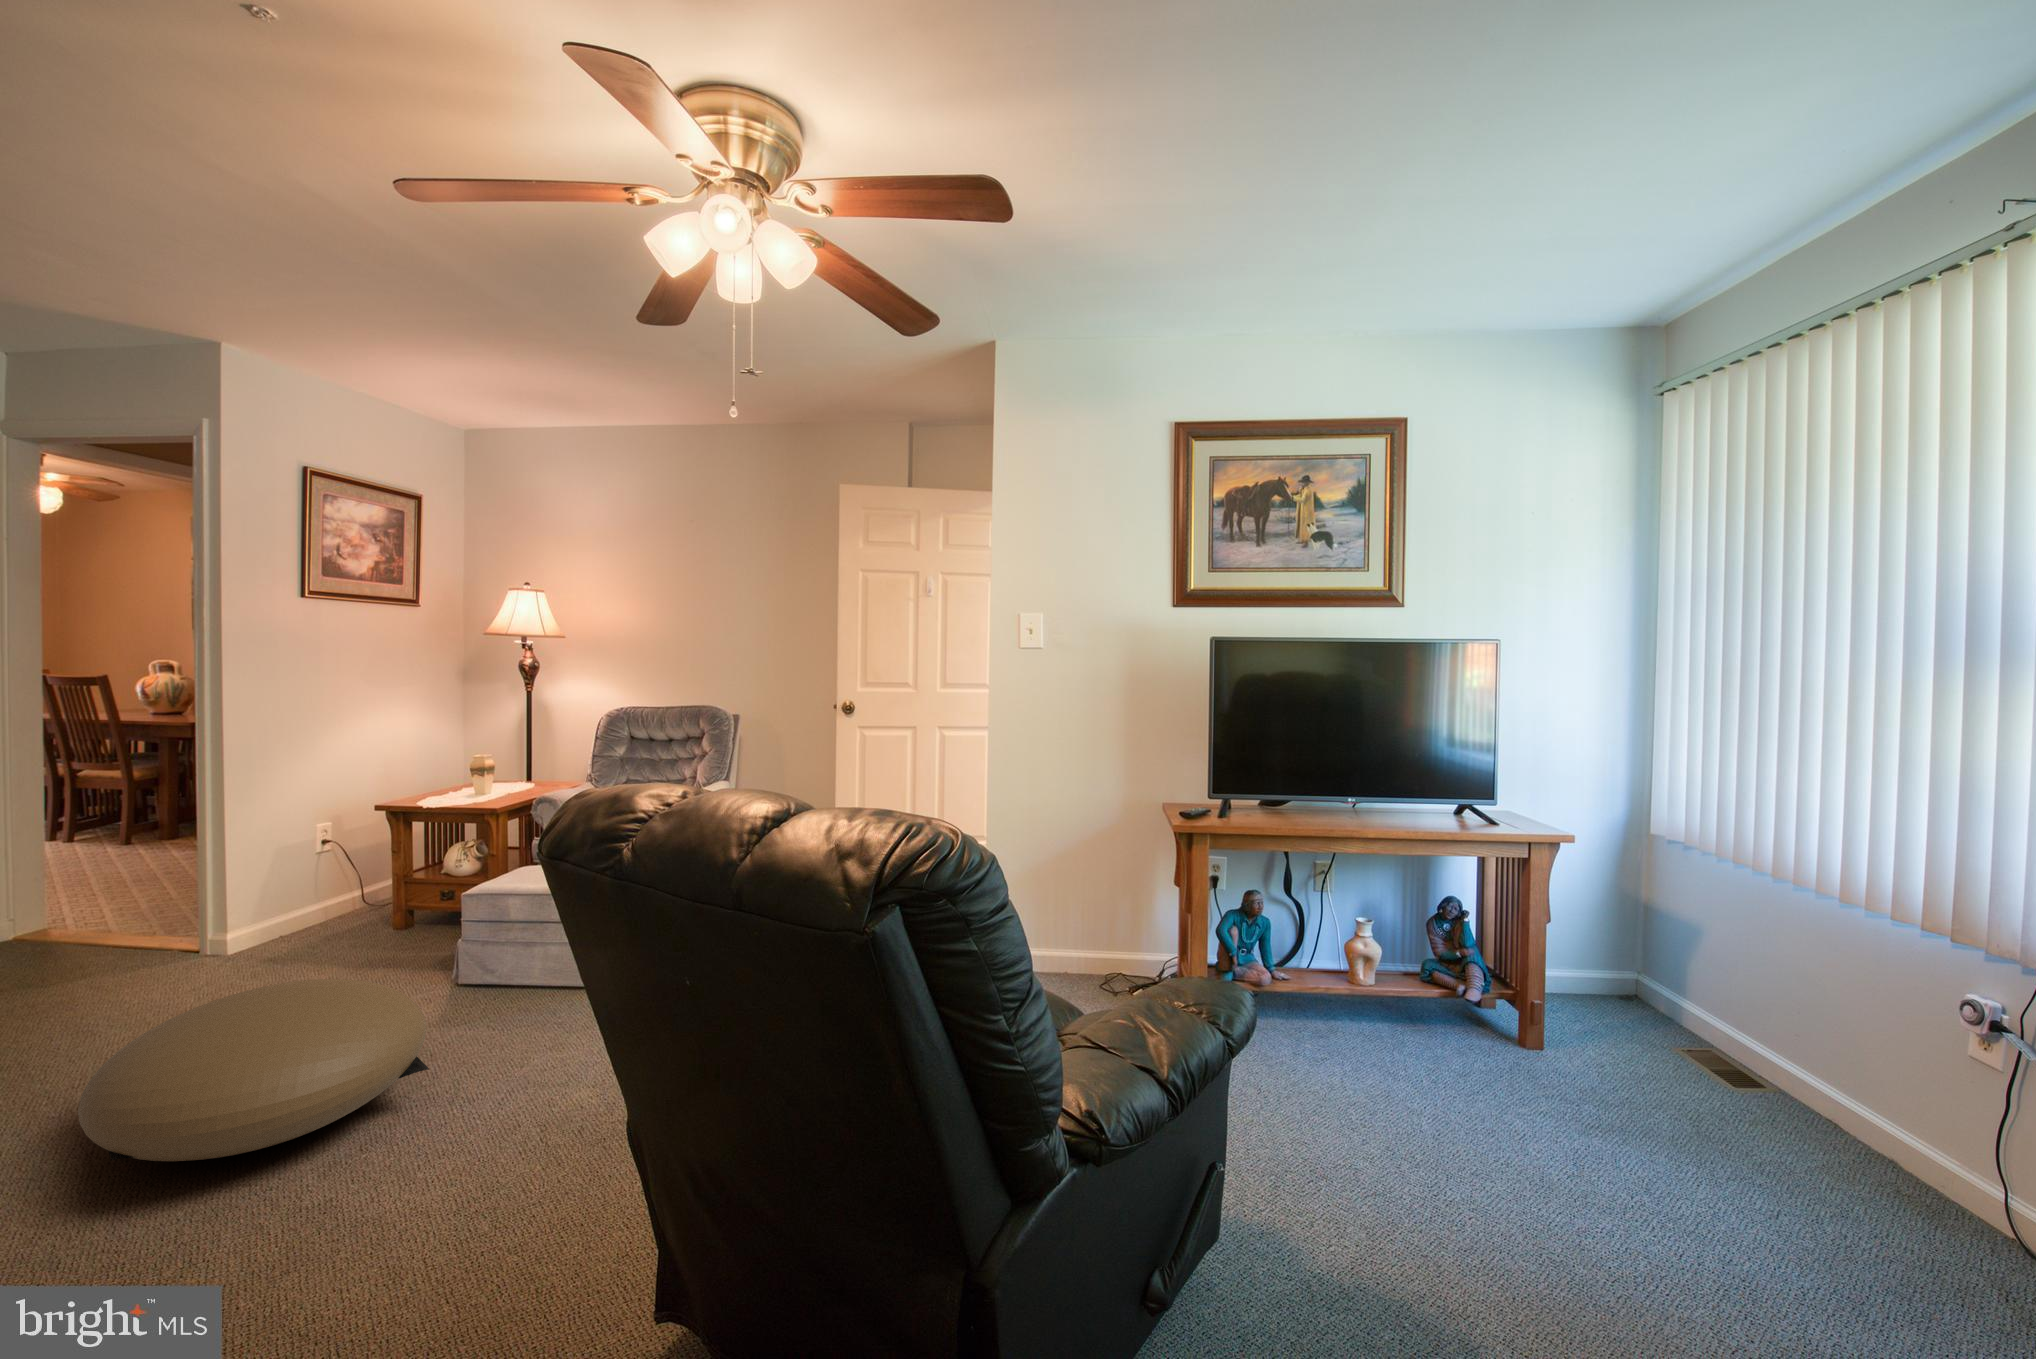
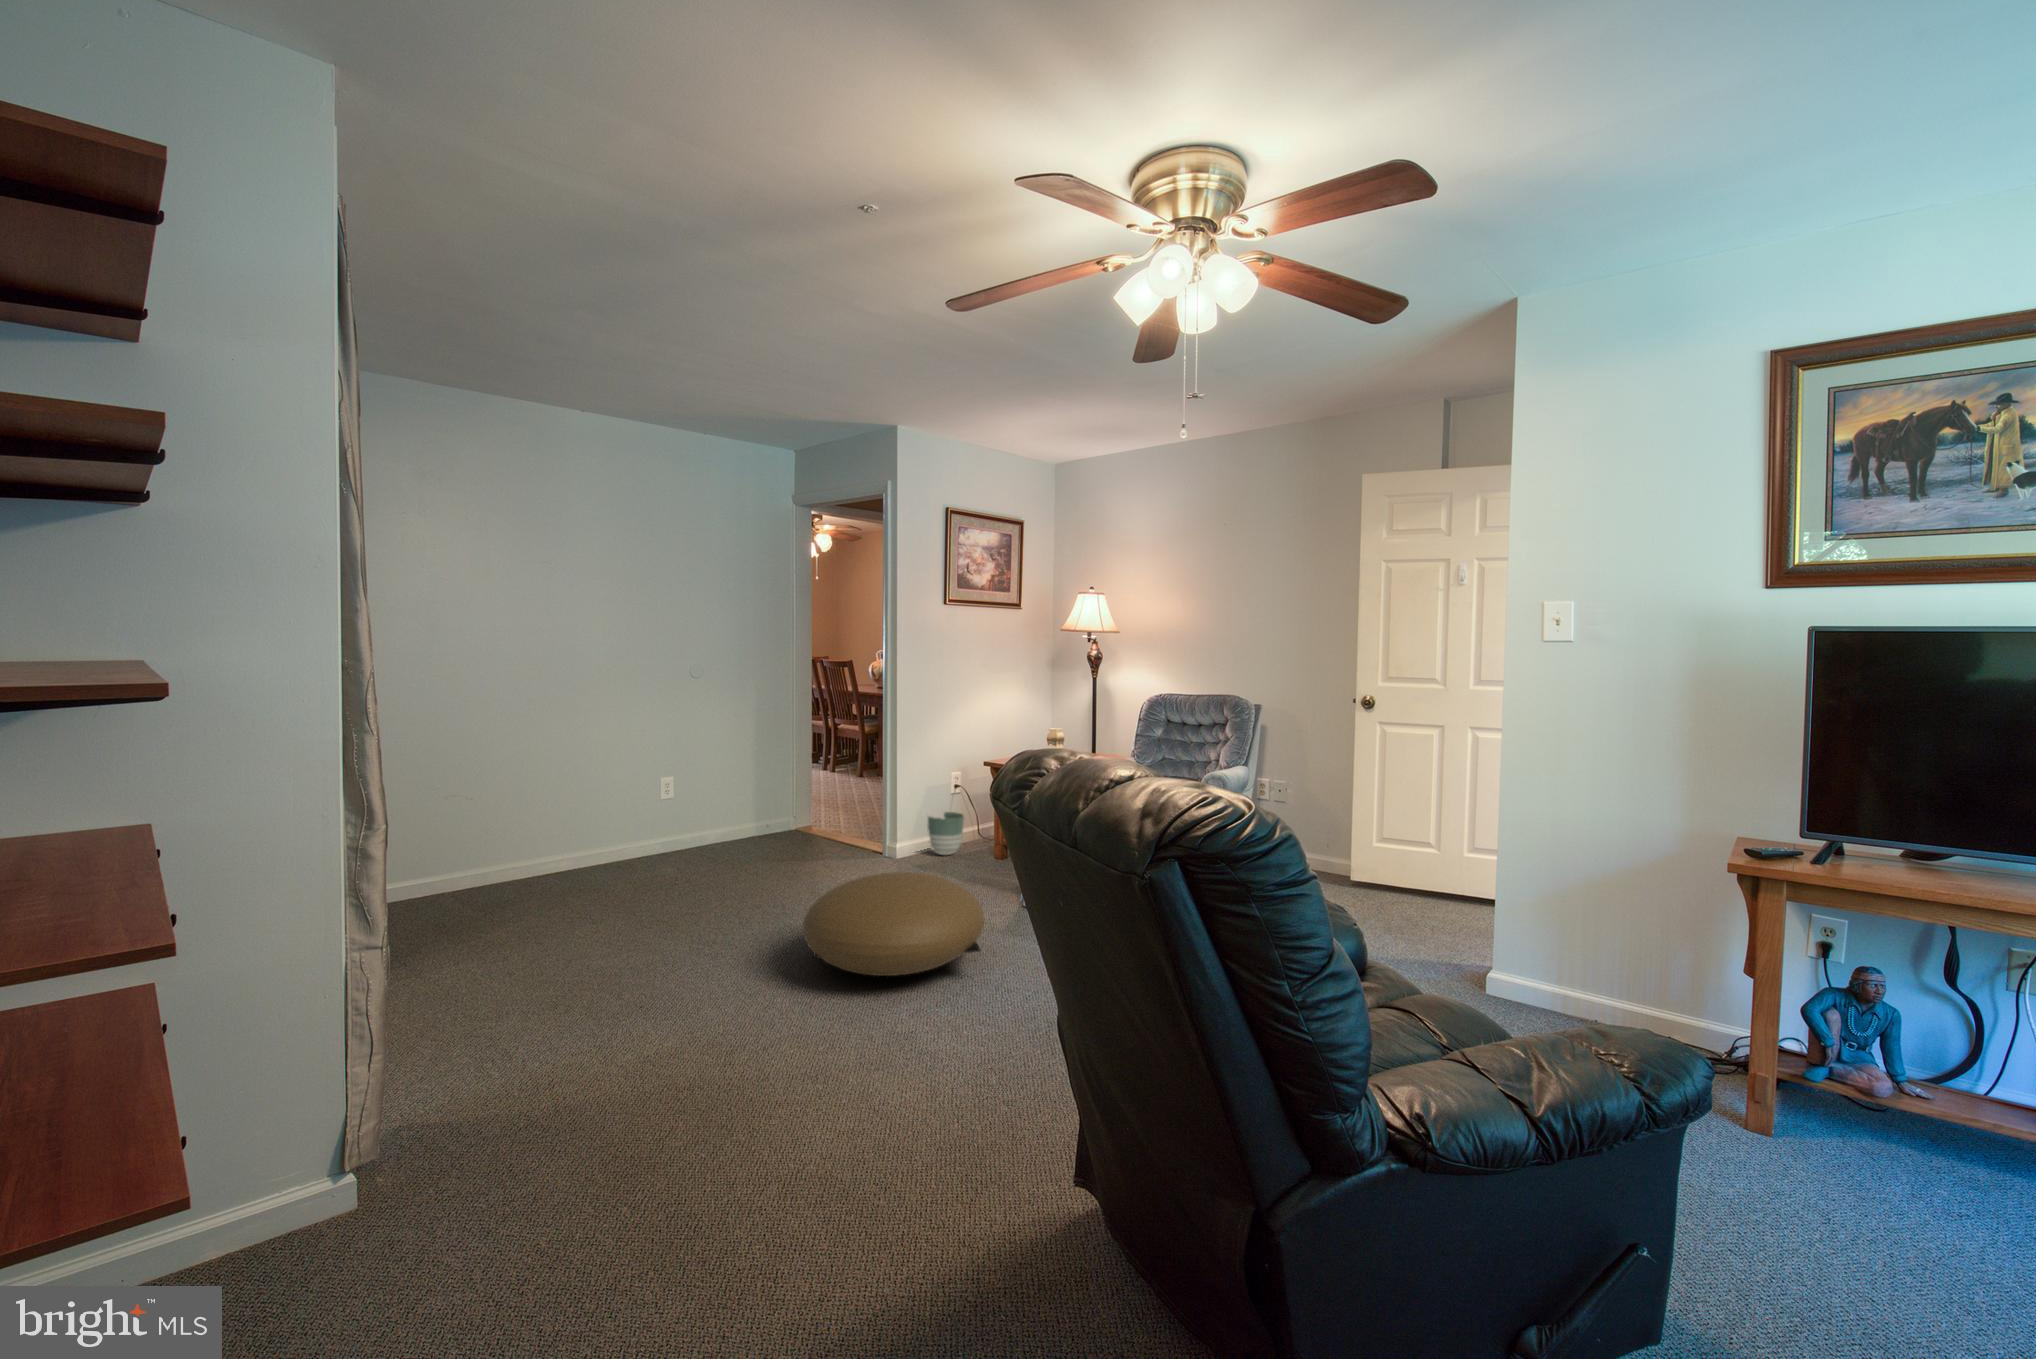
planter: none [283,877,347,938] -> present [928,812,964,855]

